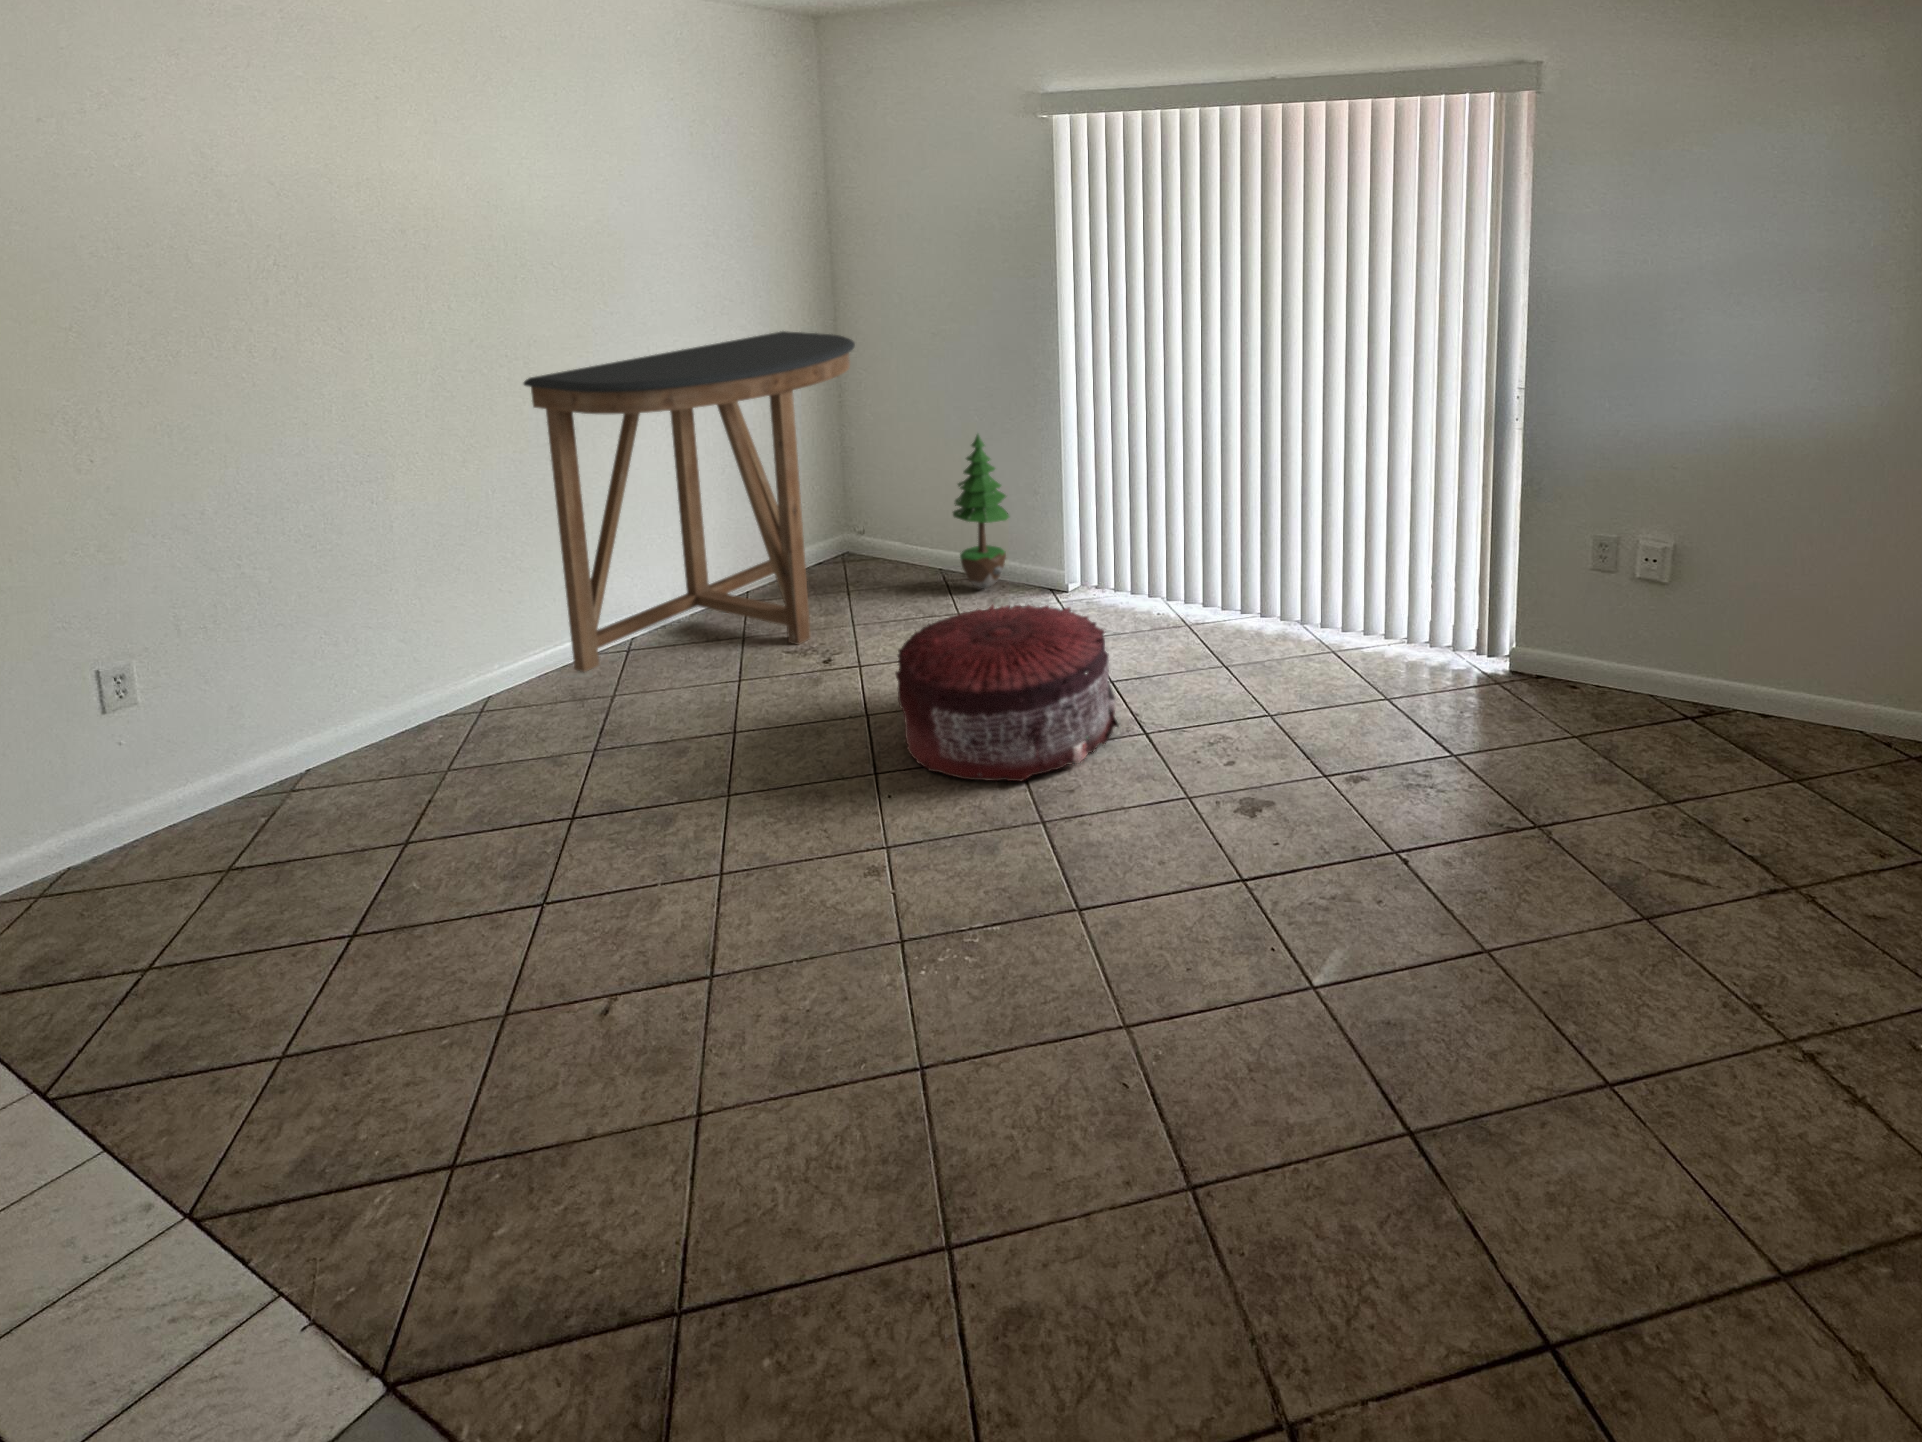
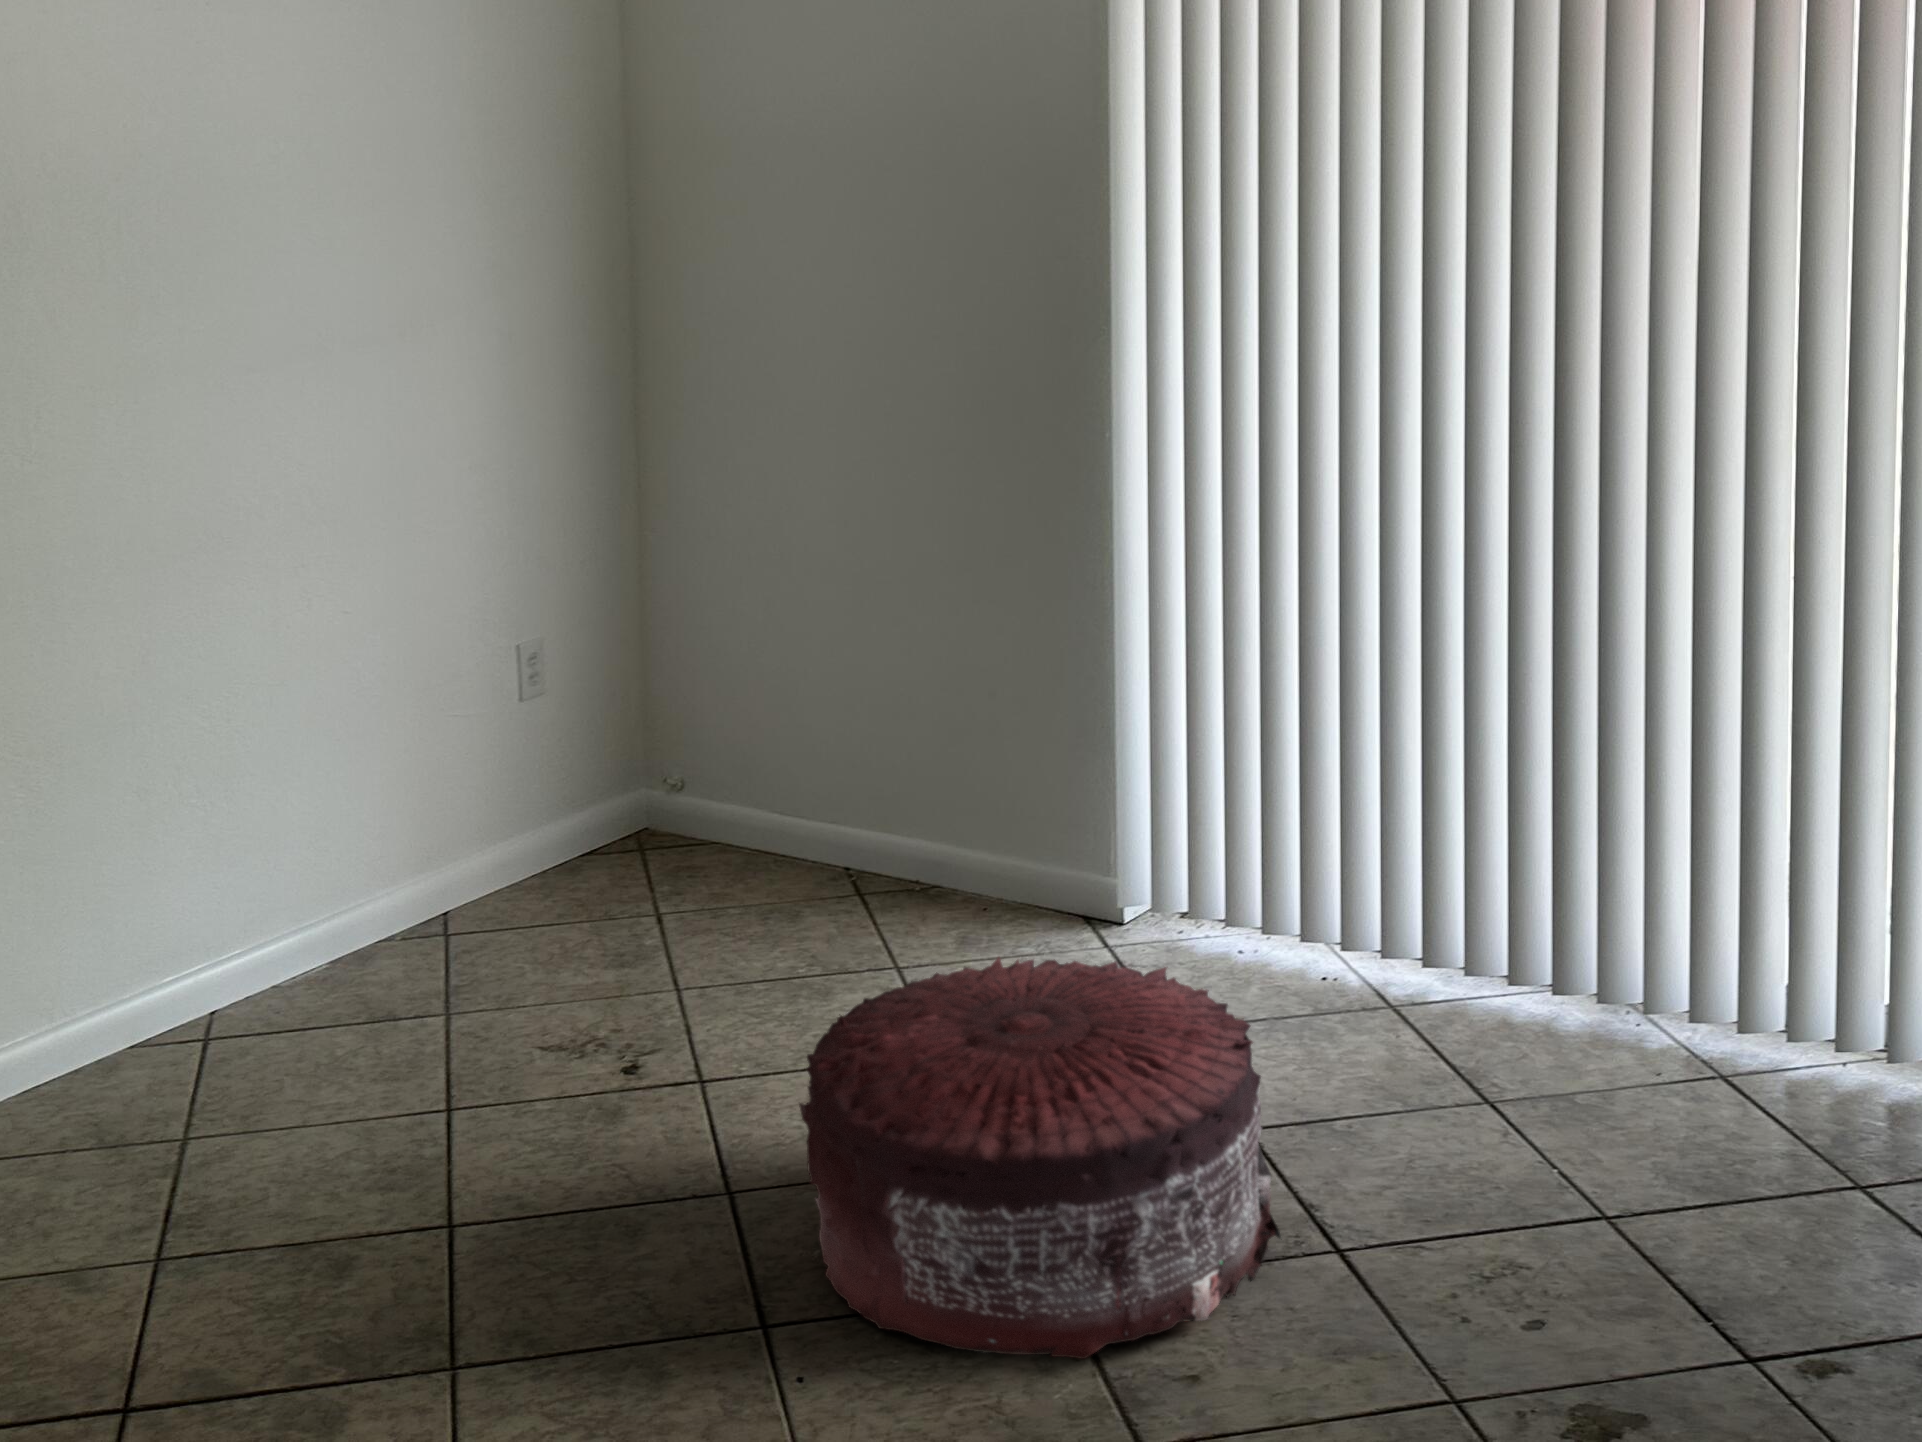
console table: present [524,331,855,672] -> none [26,367,691,1082]
potted tree: present [953,434,1009,589] -> none [880,582,1003,916]

